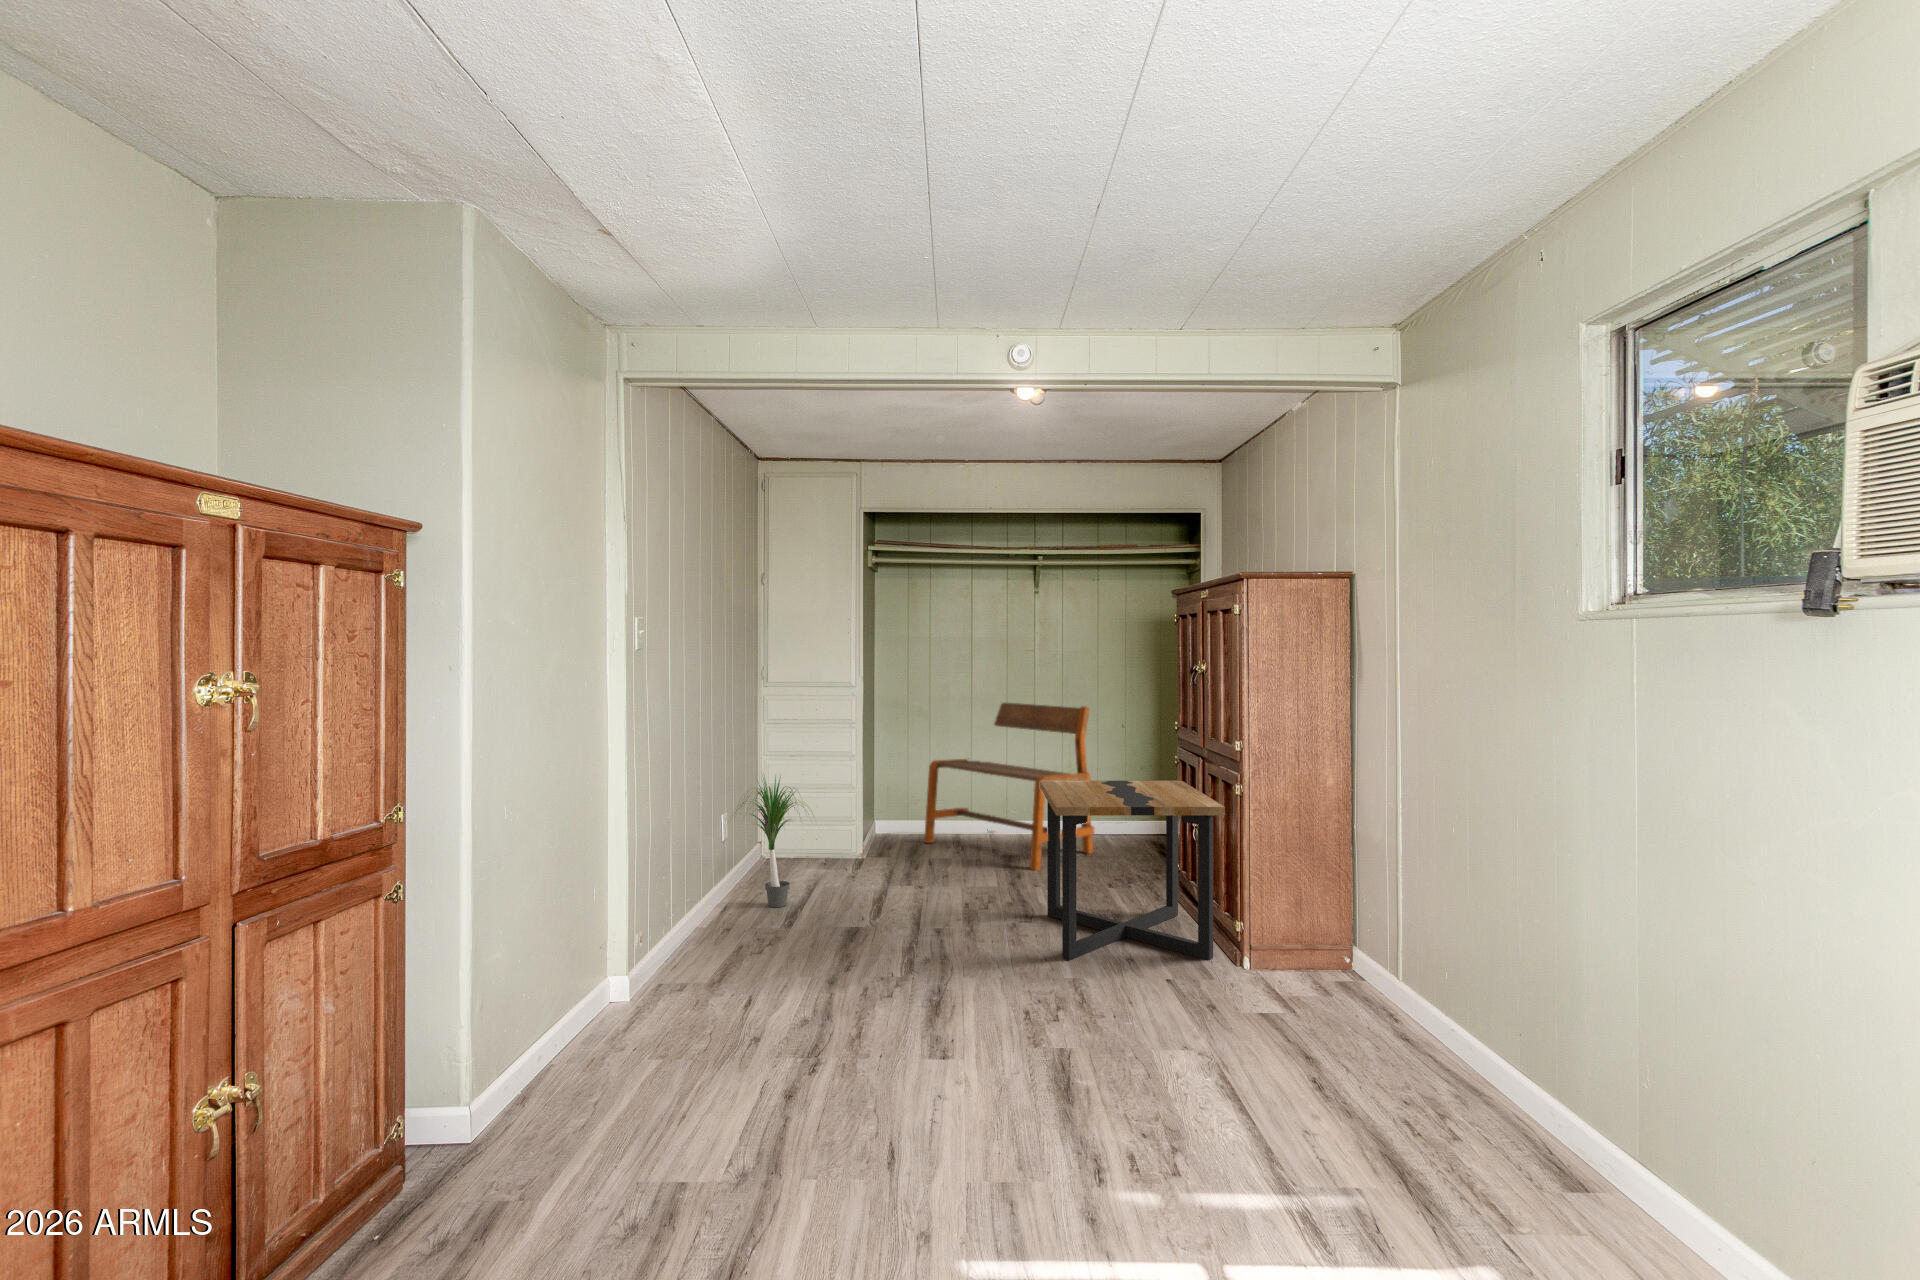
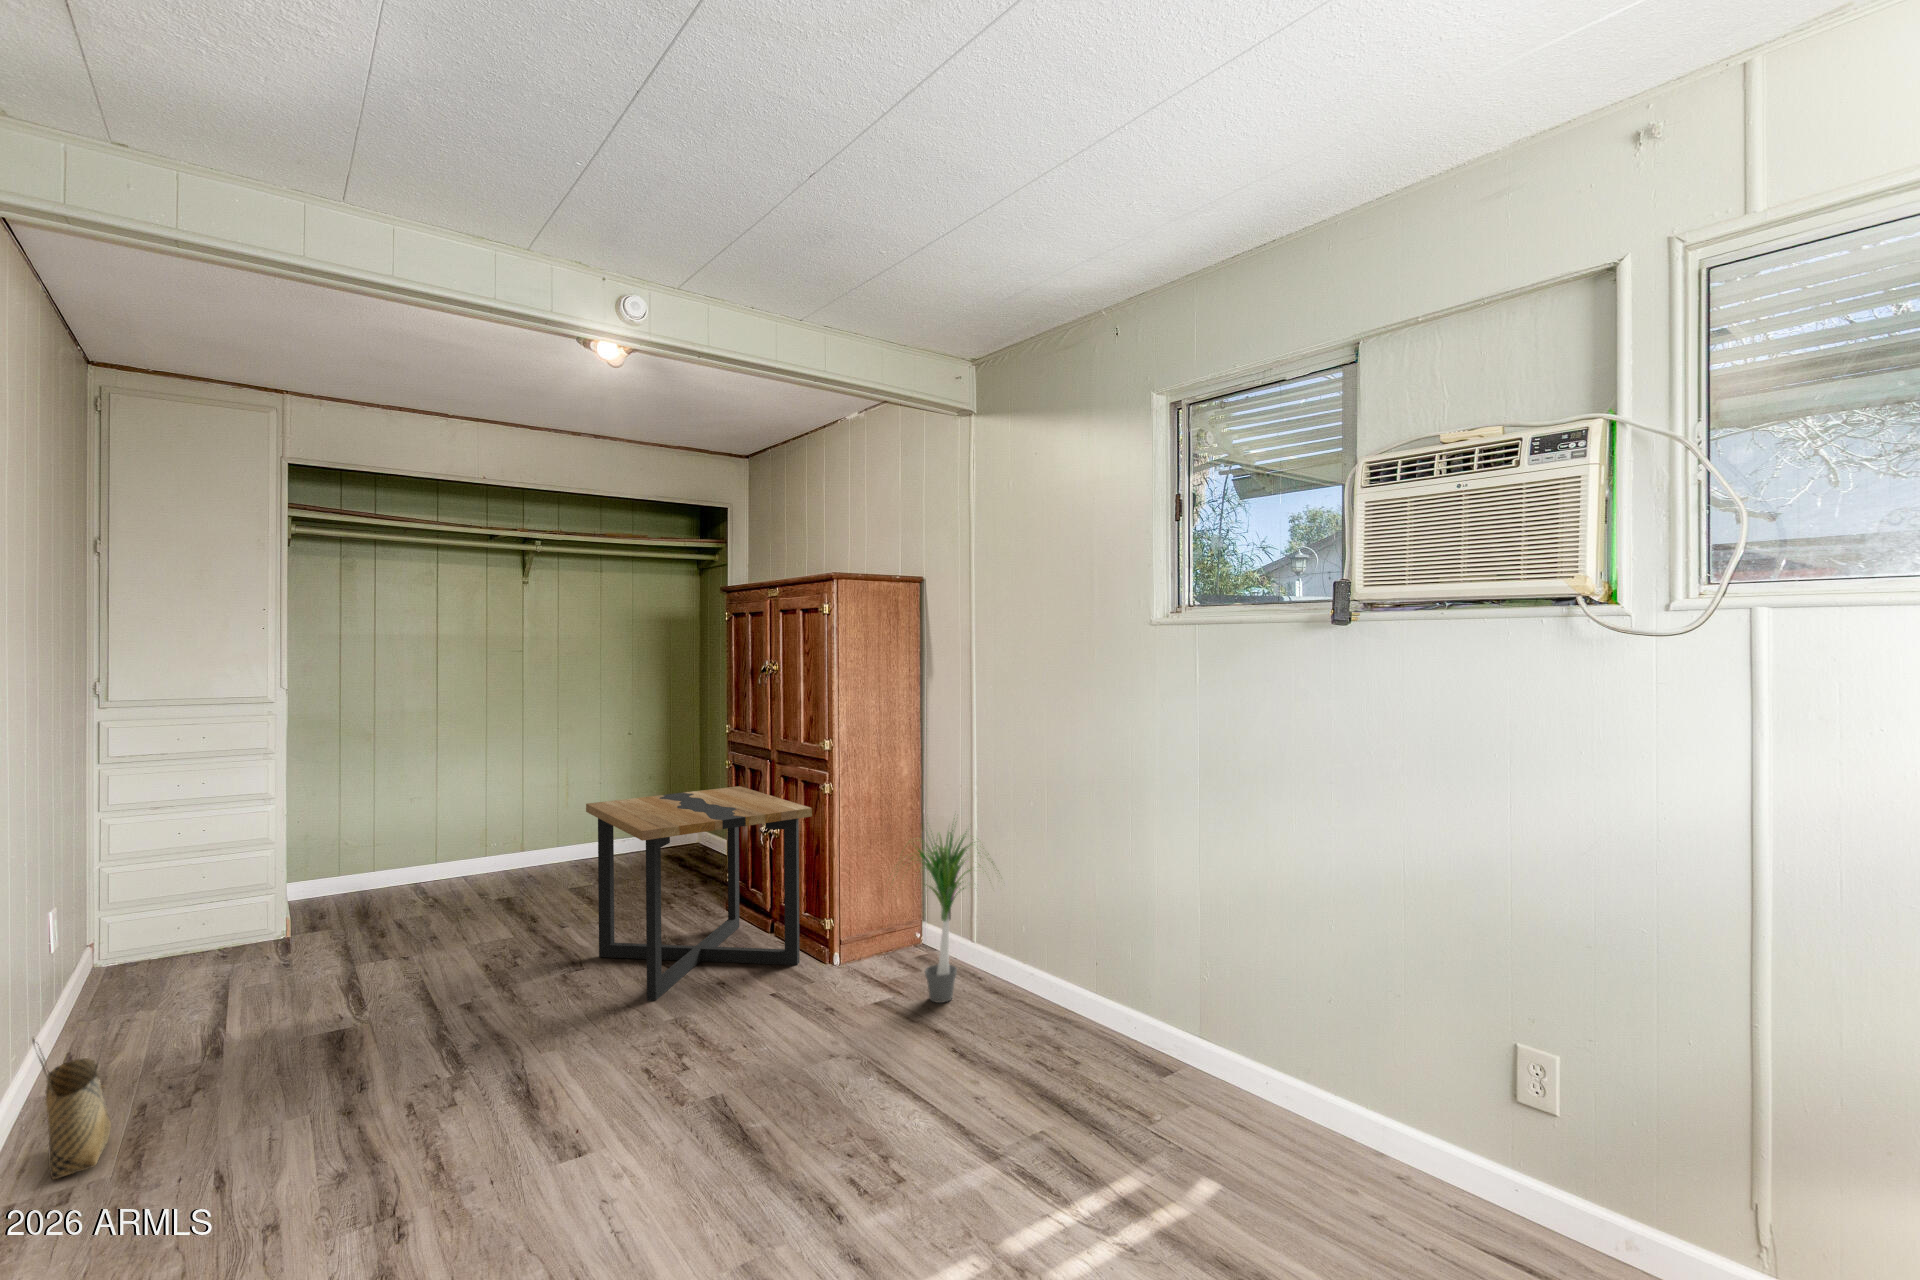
bench: present [924,703,1095,870] -> none [374,713,609,909]
potted plant: present [736,777,813,907] -> present [893,830,993,1003]
woven basket: none [669,882,710,977] -> present [32,1020,111,1179]

